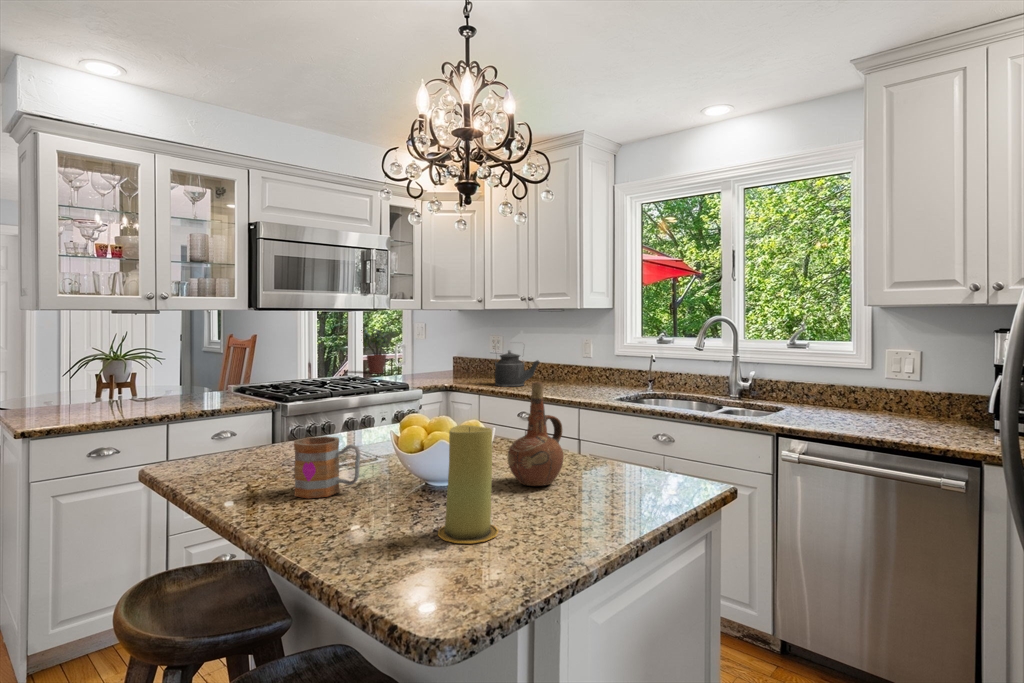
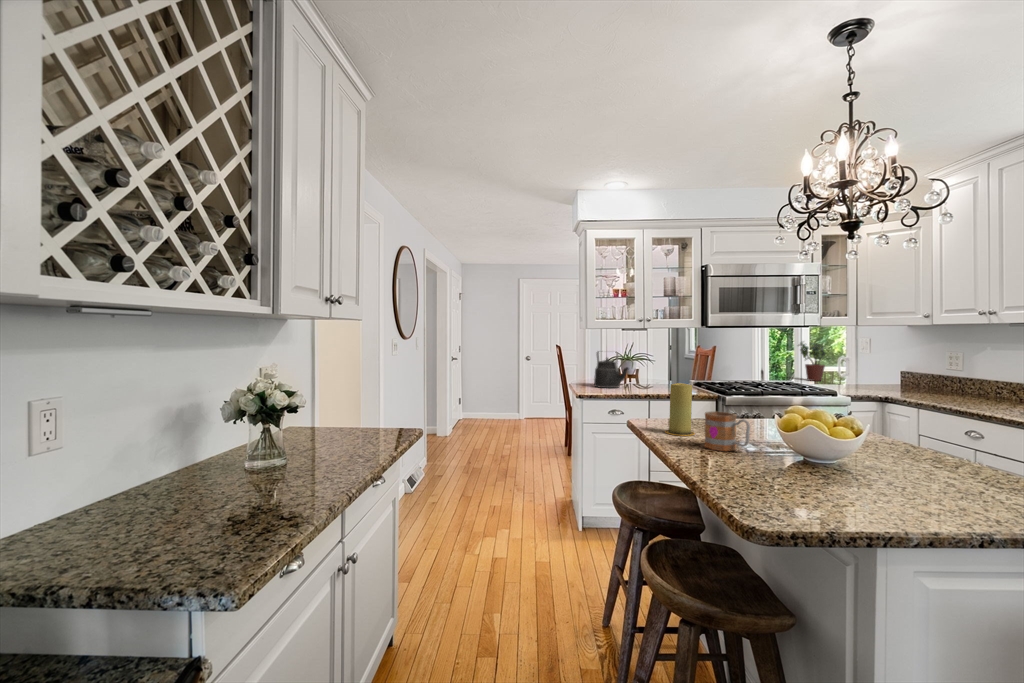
kettle: present [495,350,540,387] -> present [594,351,628,388]
ceramic pitcher: present [508,382,563,486] -> none [883,389,949,480]
candle: present [438,425,498,543] -> present [665,383,695,436]

